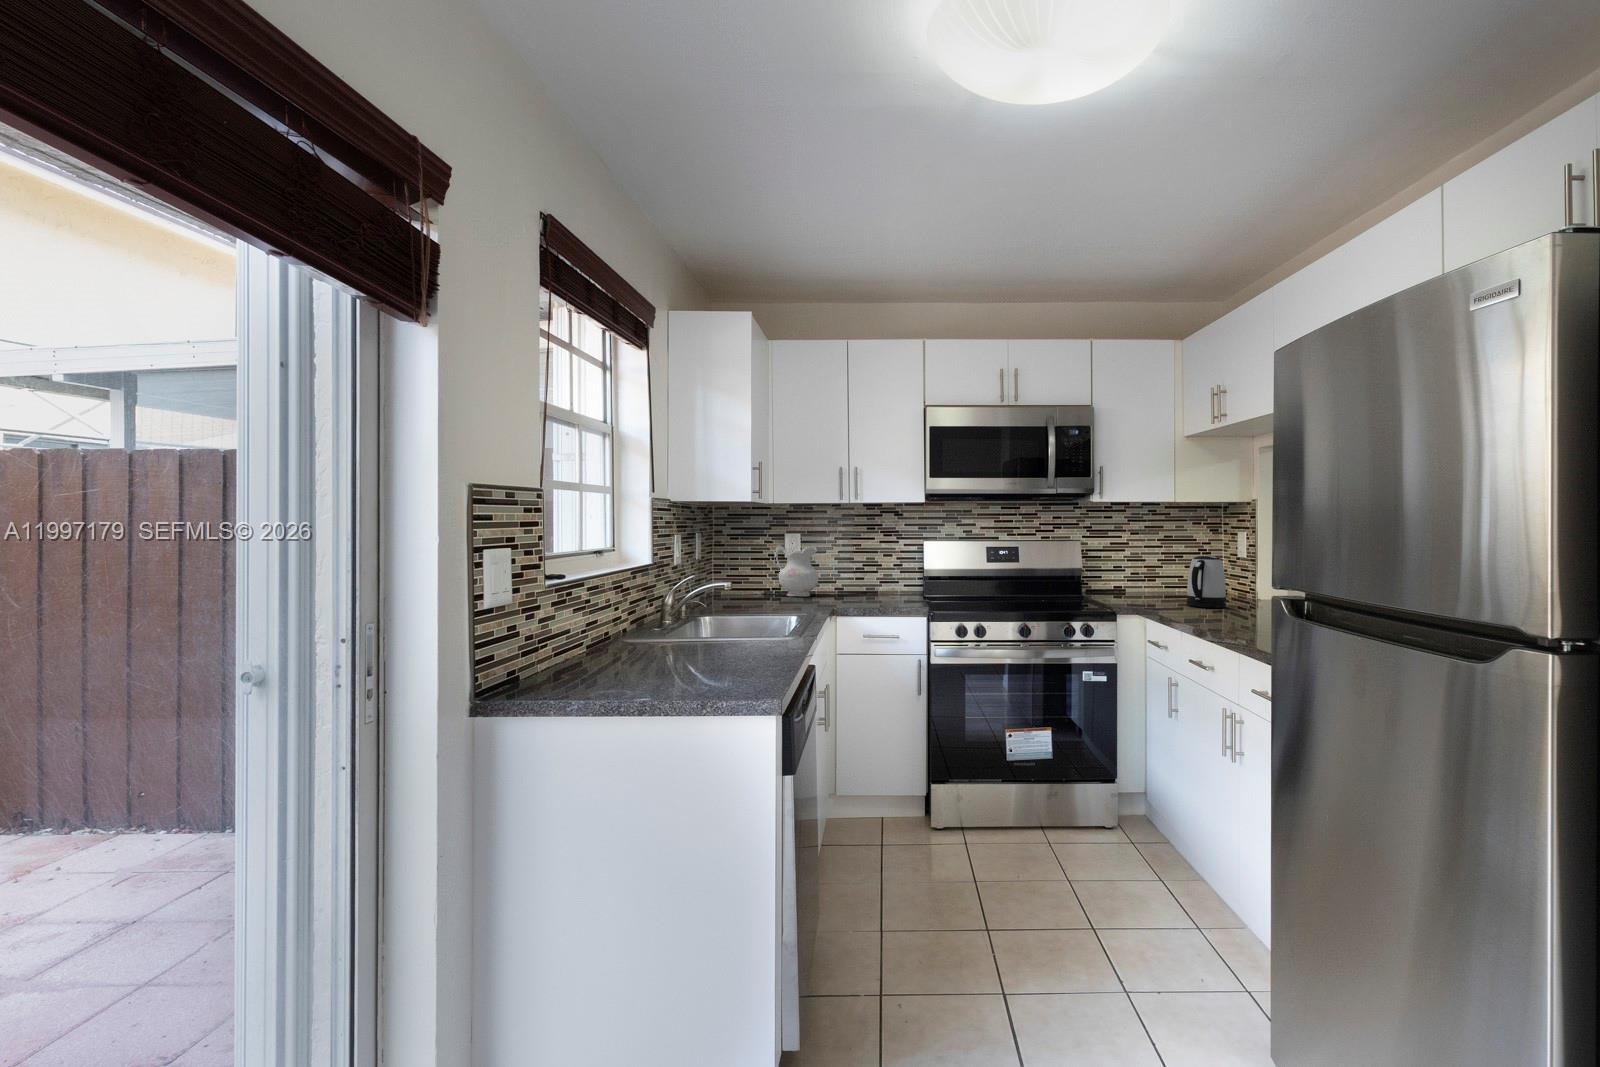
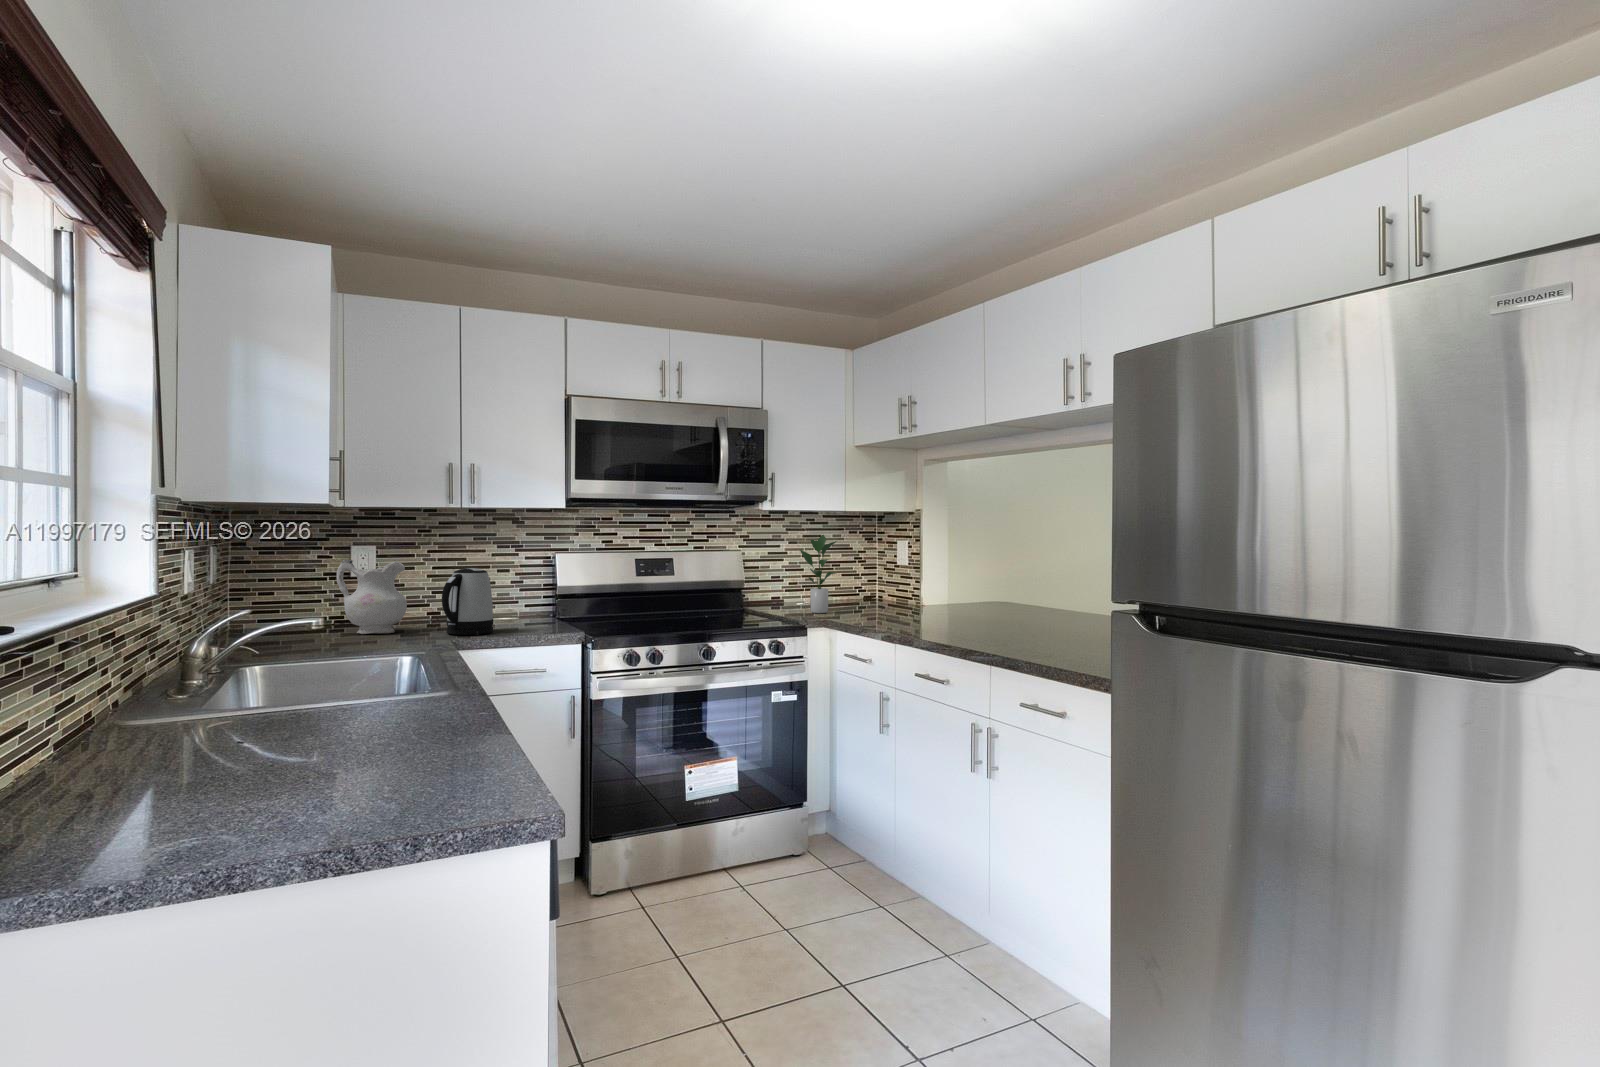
potted plant: none [1142,525,1181,599] -> present [800,535,836,613]
kettle: present [1187,556,1226,608] -> present [442,568,493,635]

